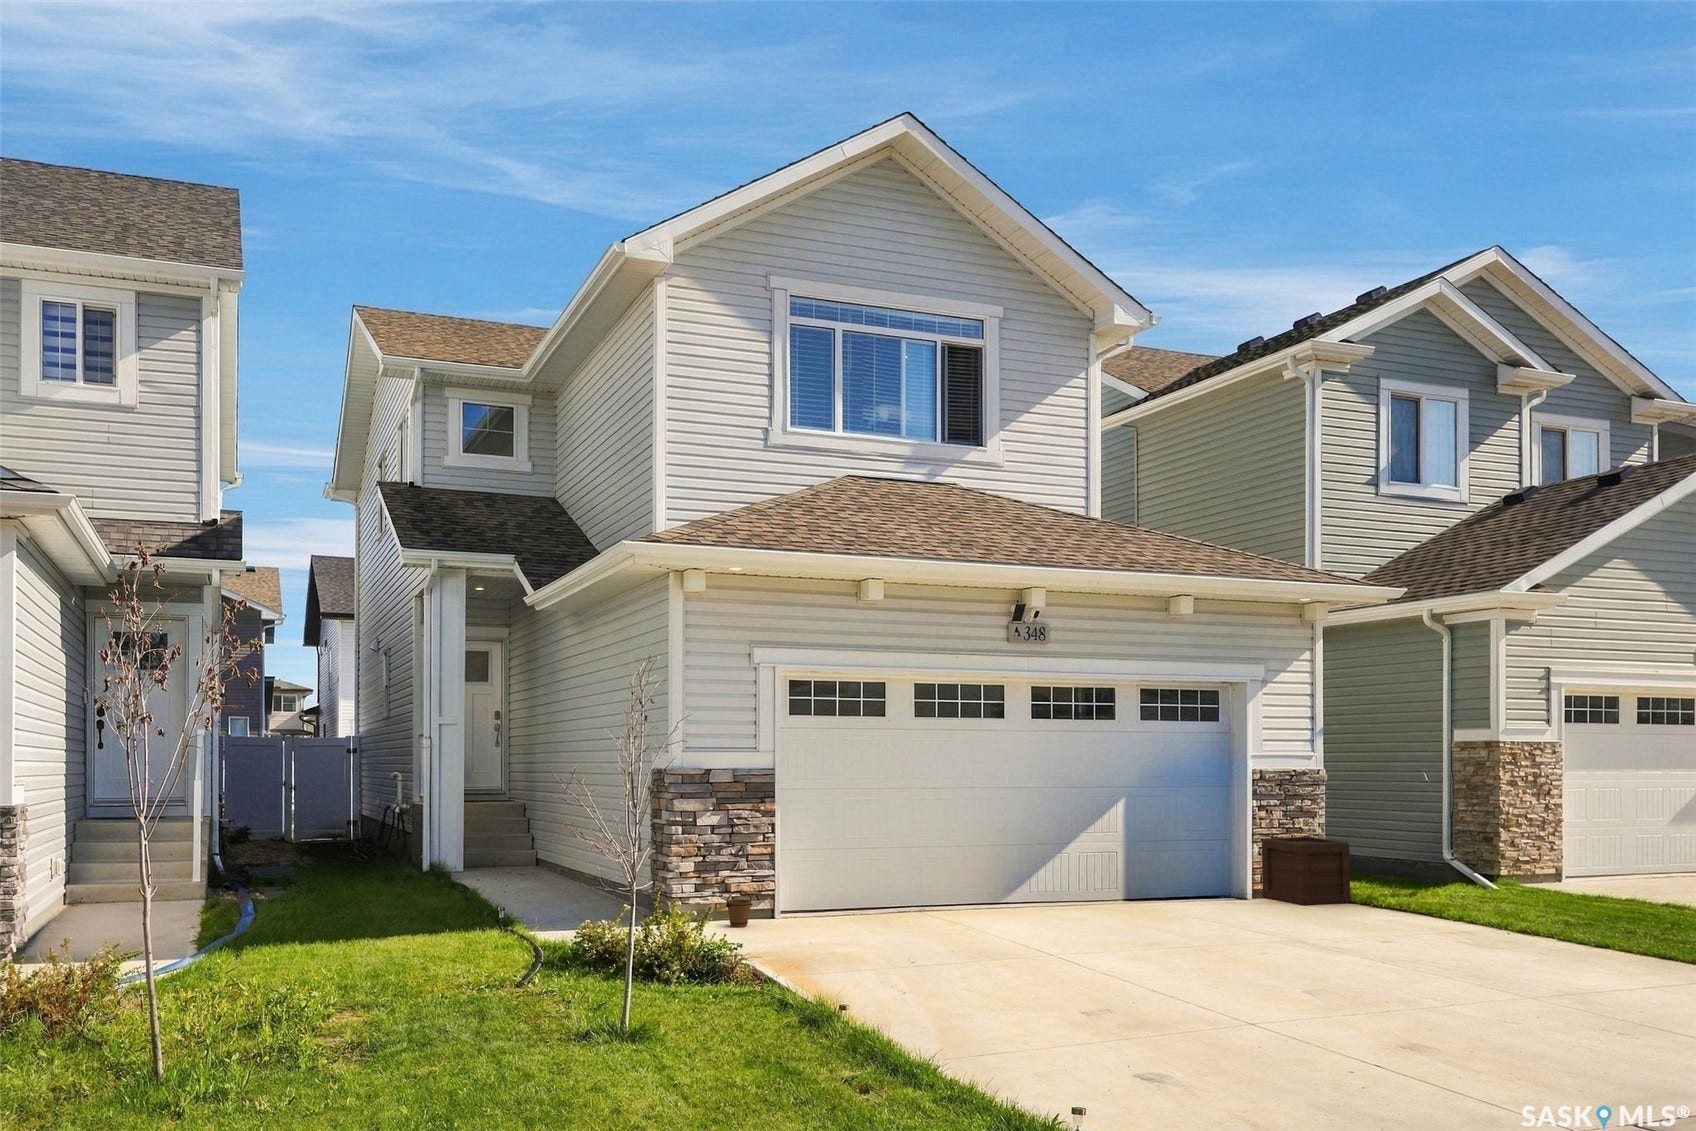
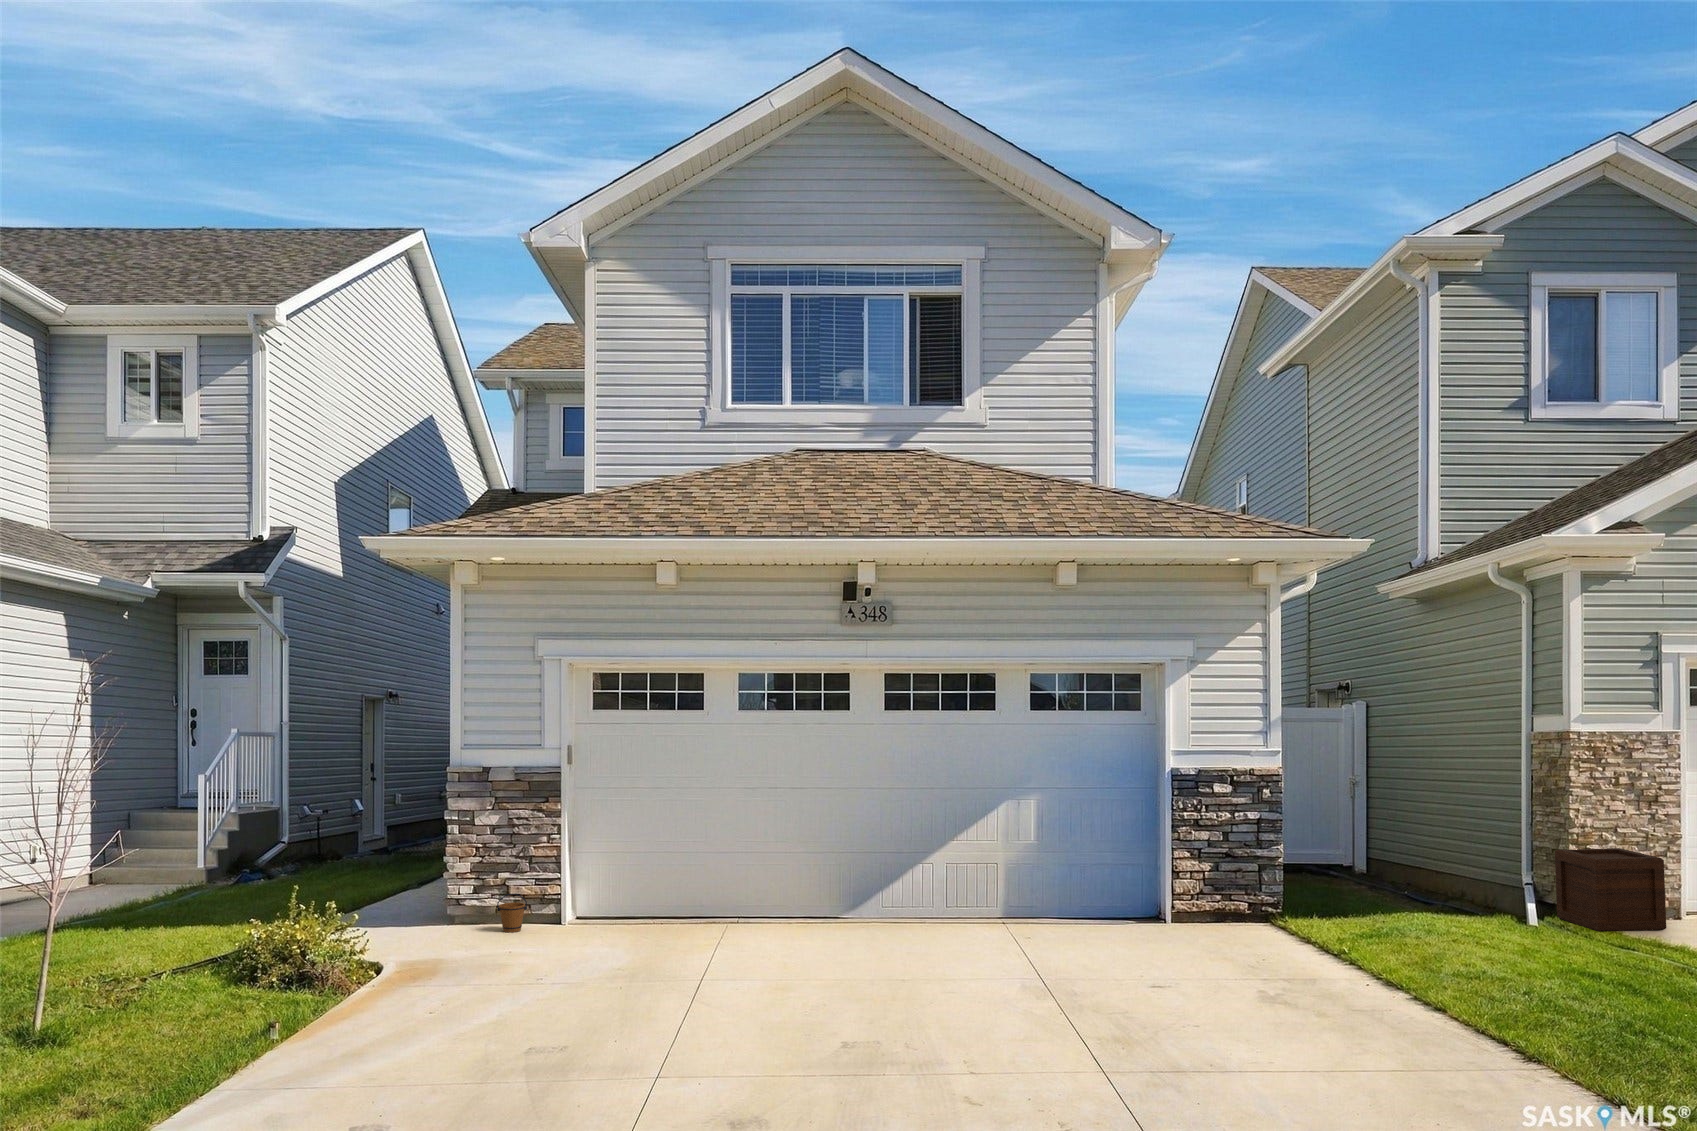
wooden crate: present [1262,837,1350,906] -> present [1555,848,1666,931]

